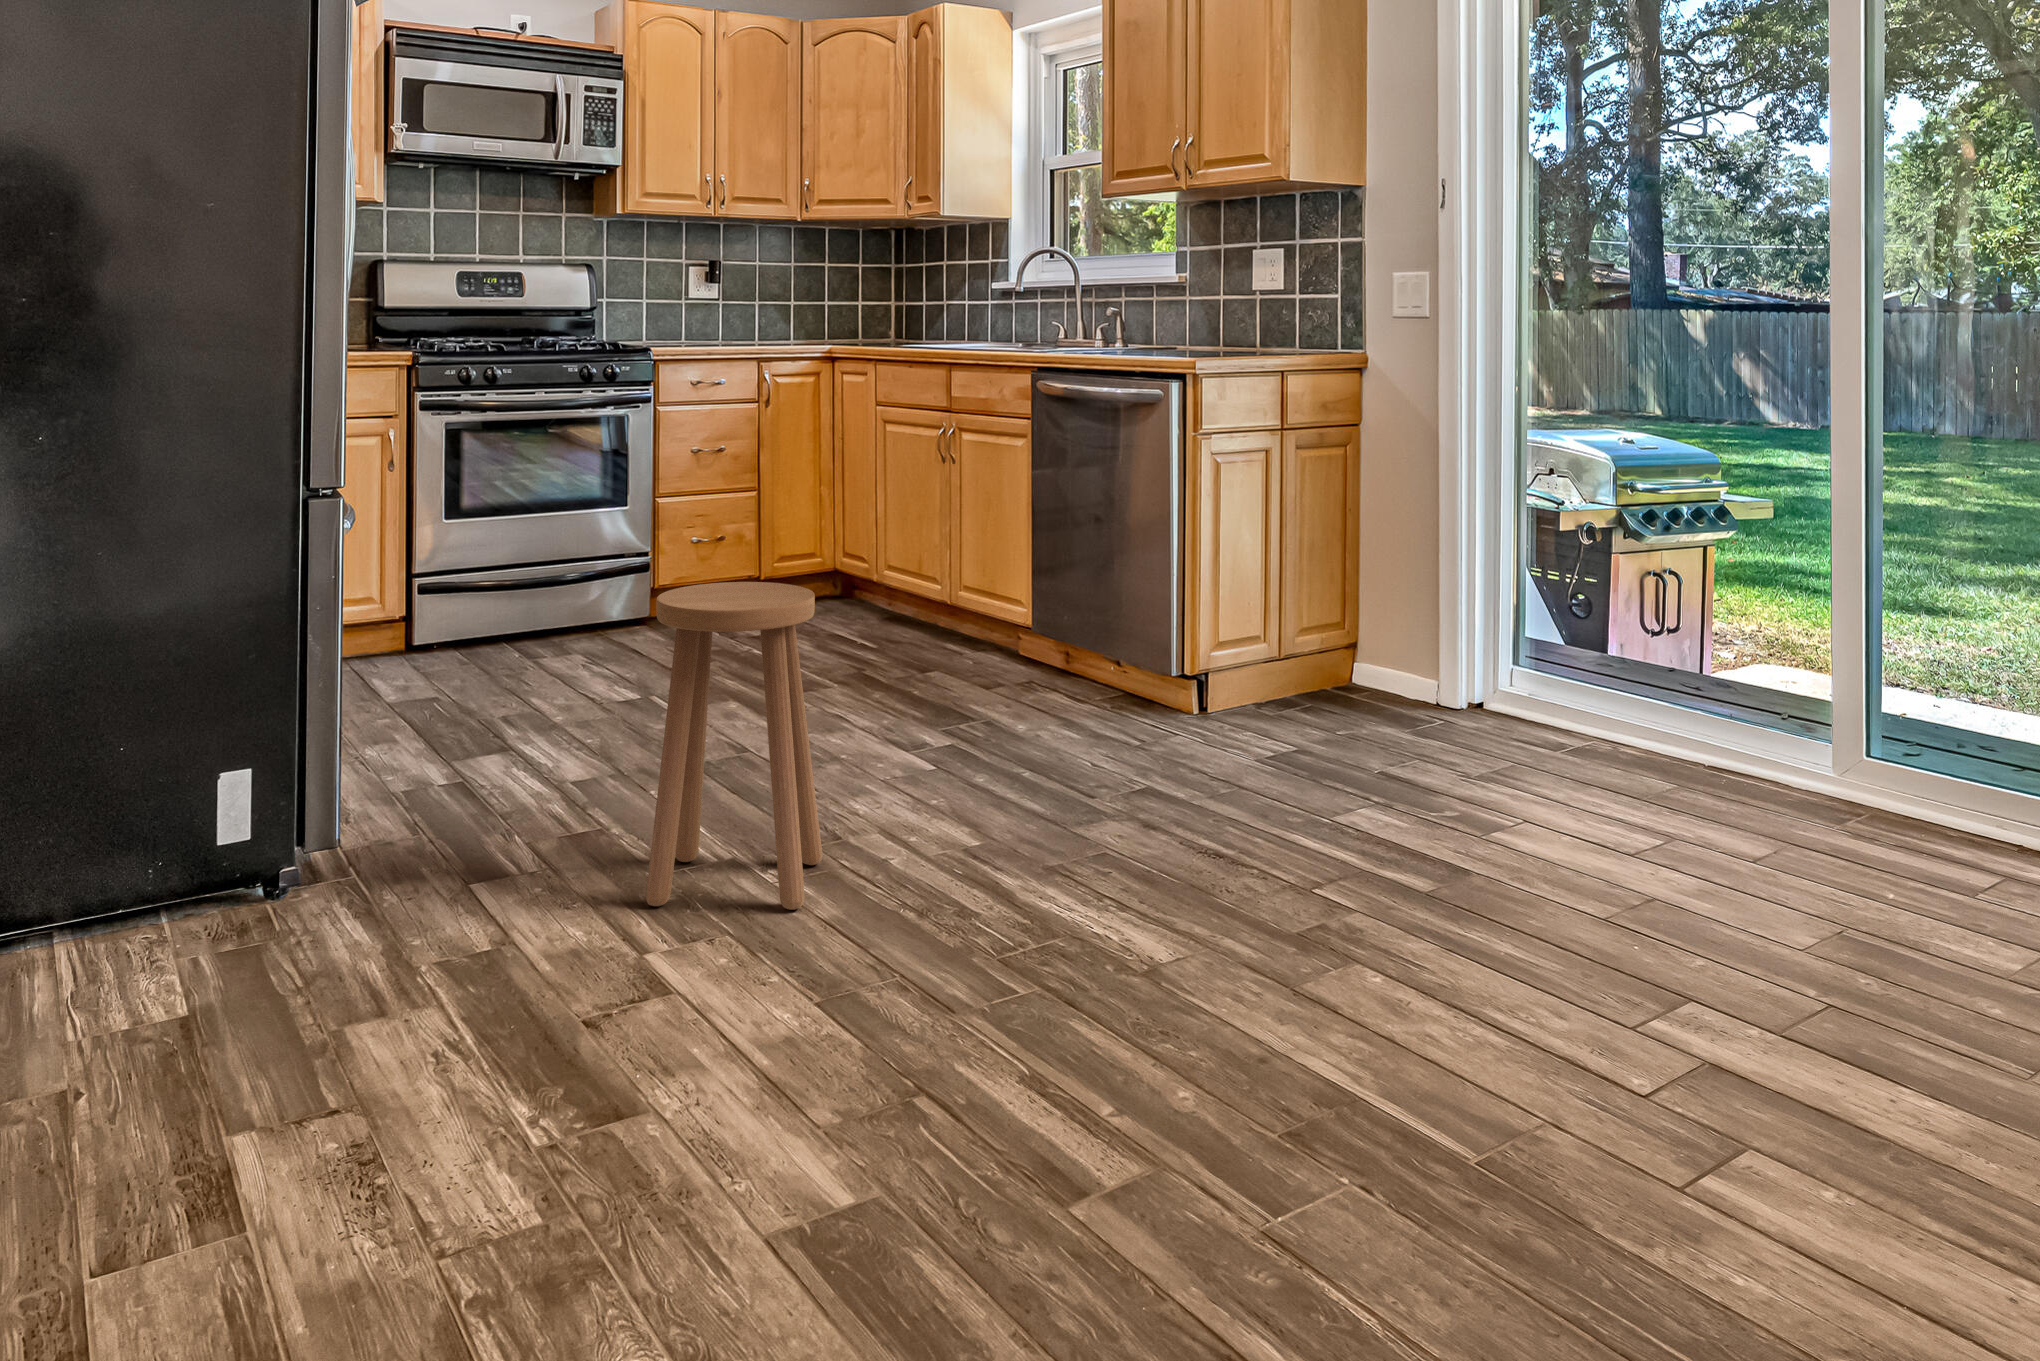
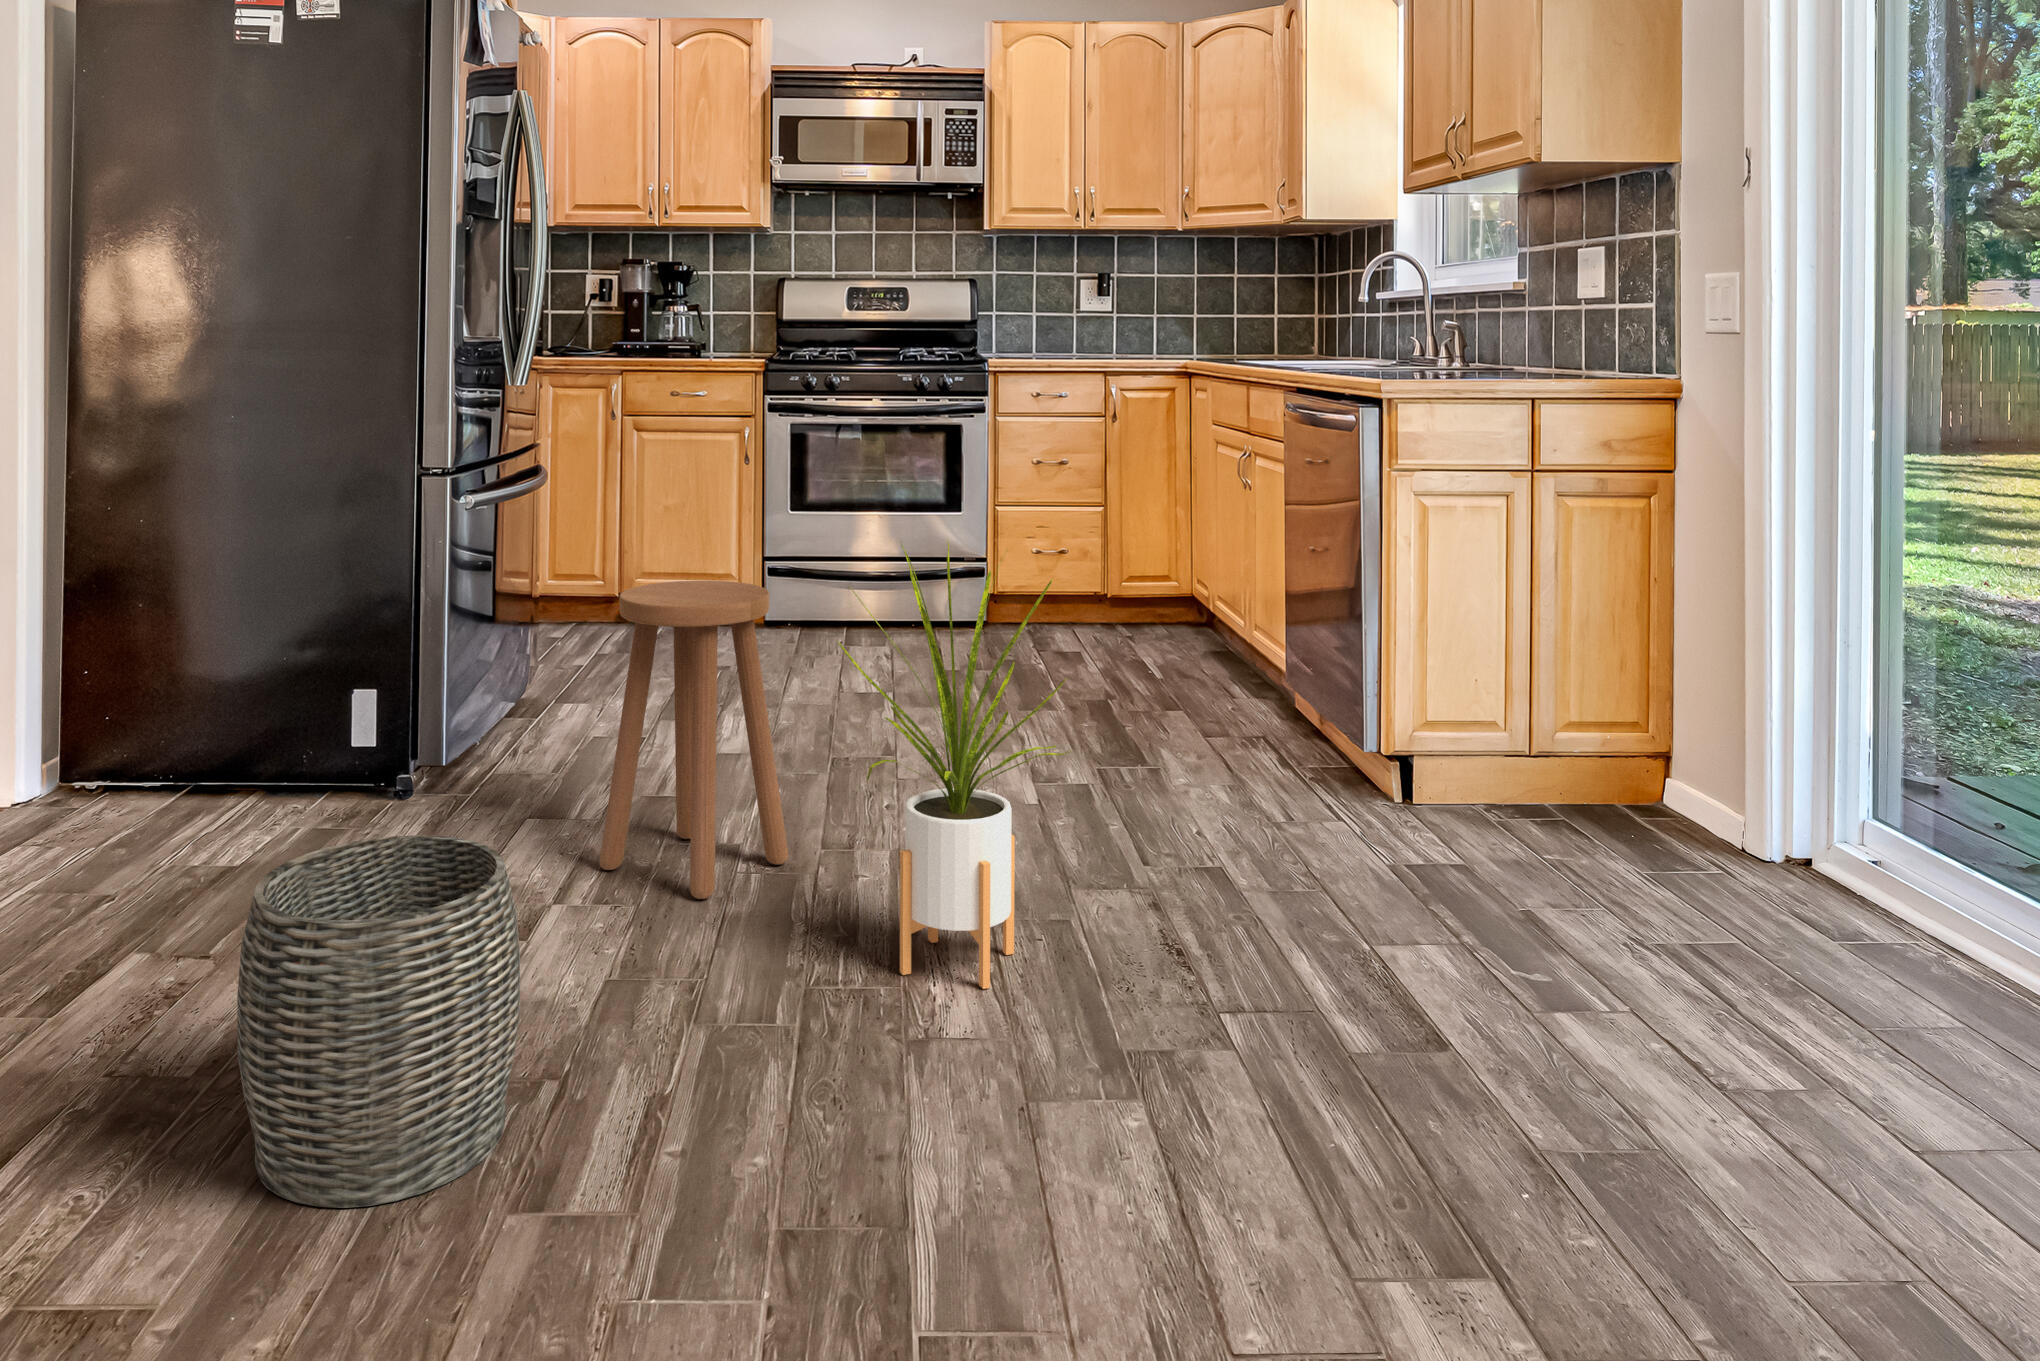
house plant: none [978,513,1197,926] -> present [837,541,1069,989]
woven basket: none [710,859,997,1265] -> present [237,835,520,1208]

